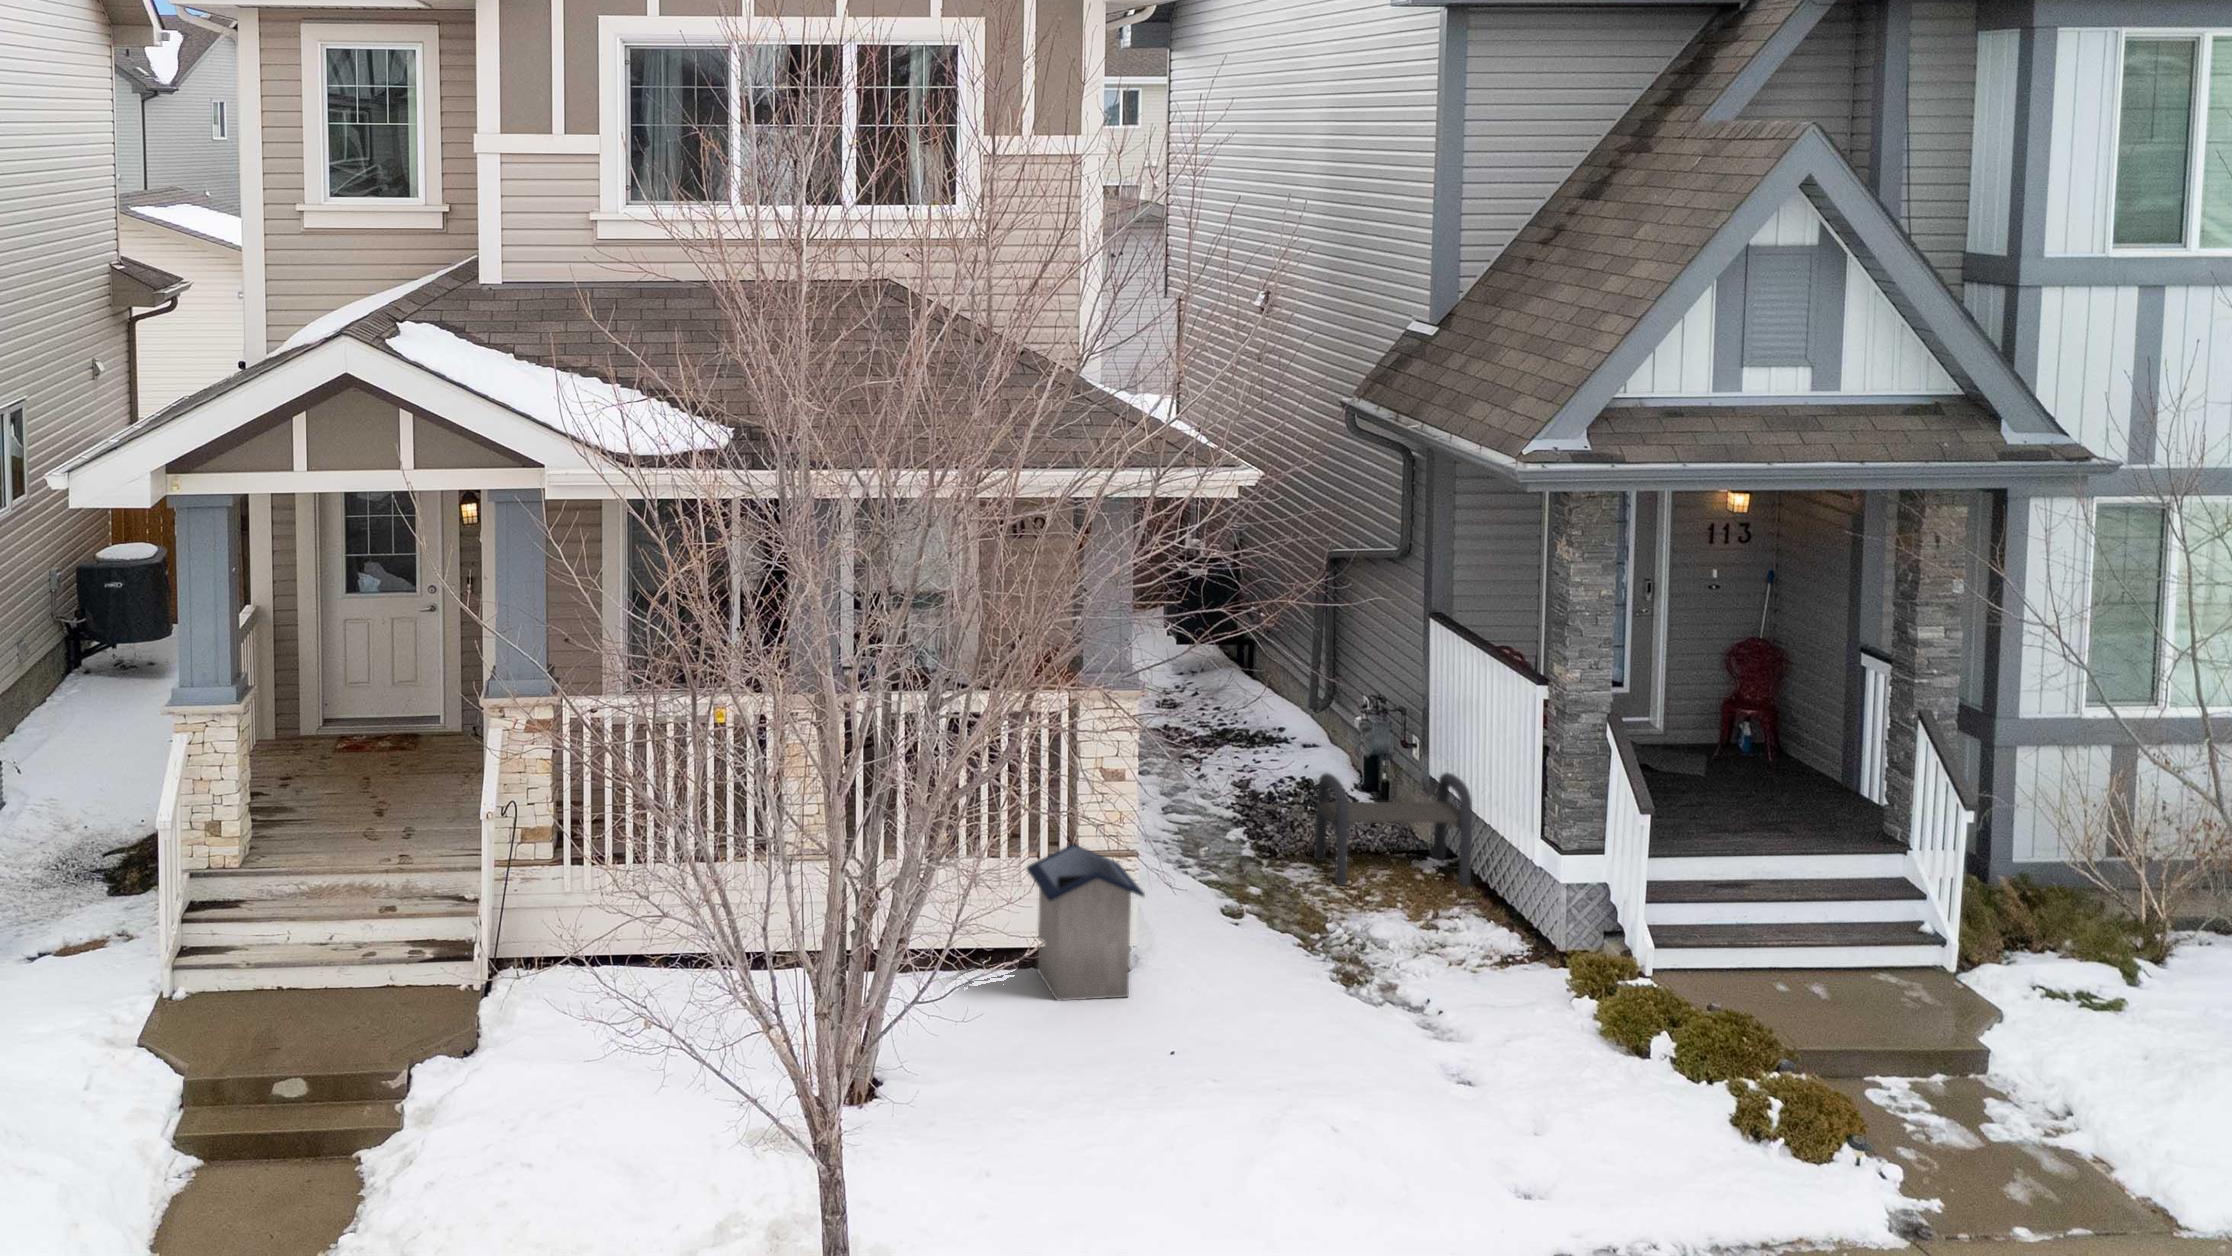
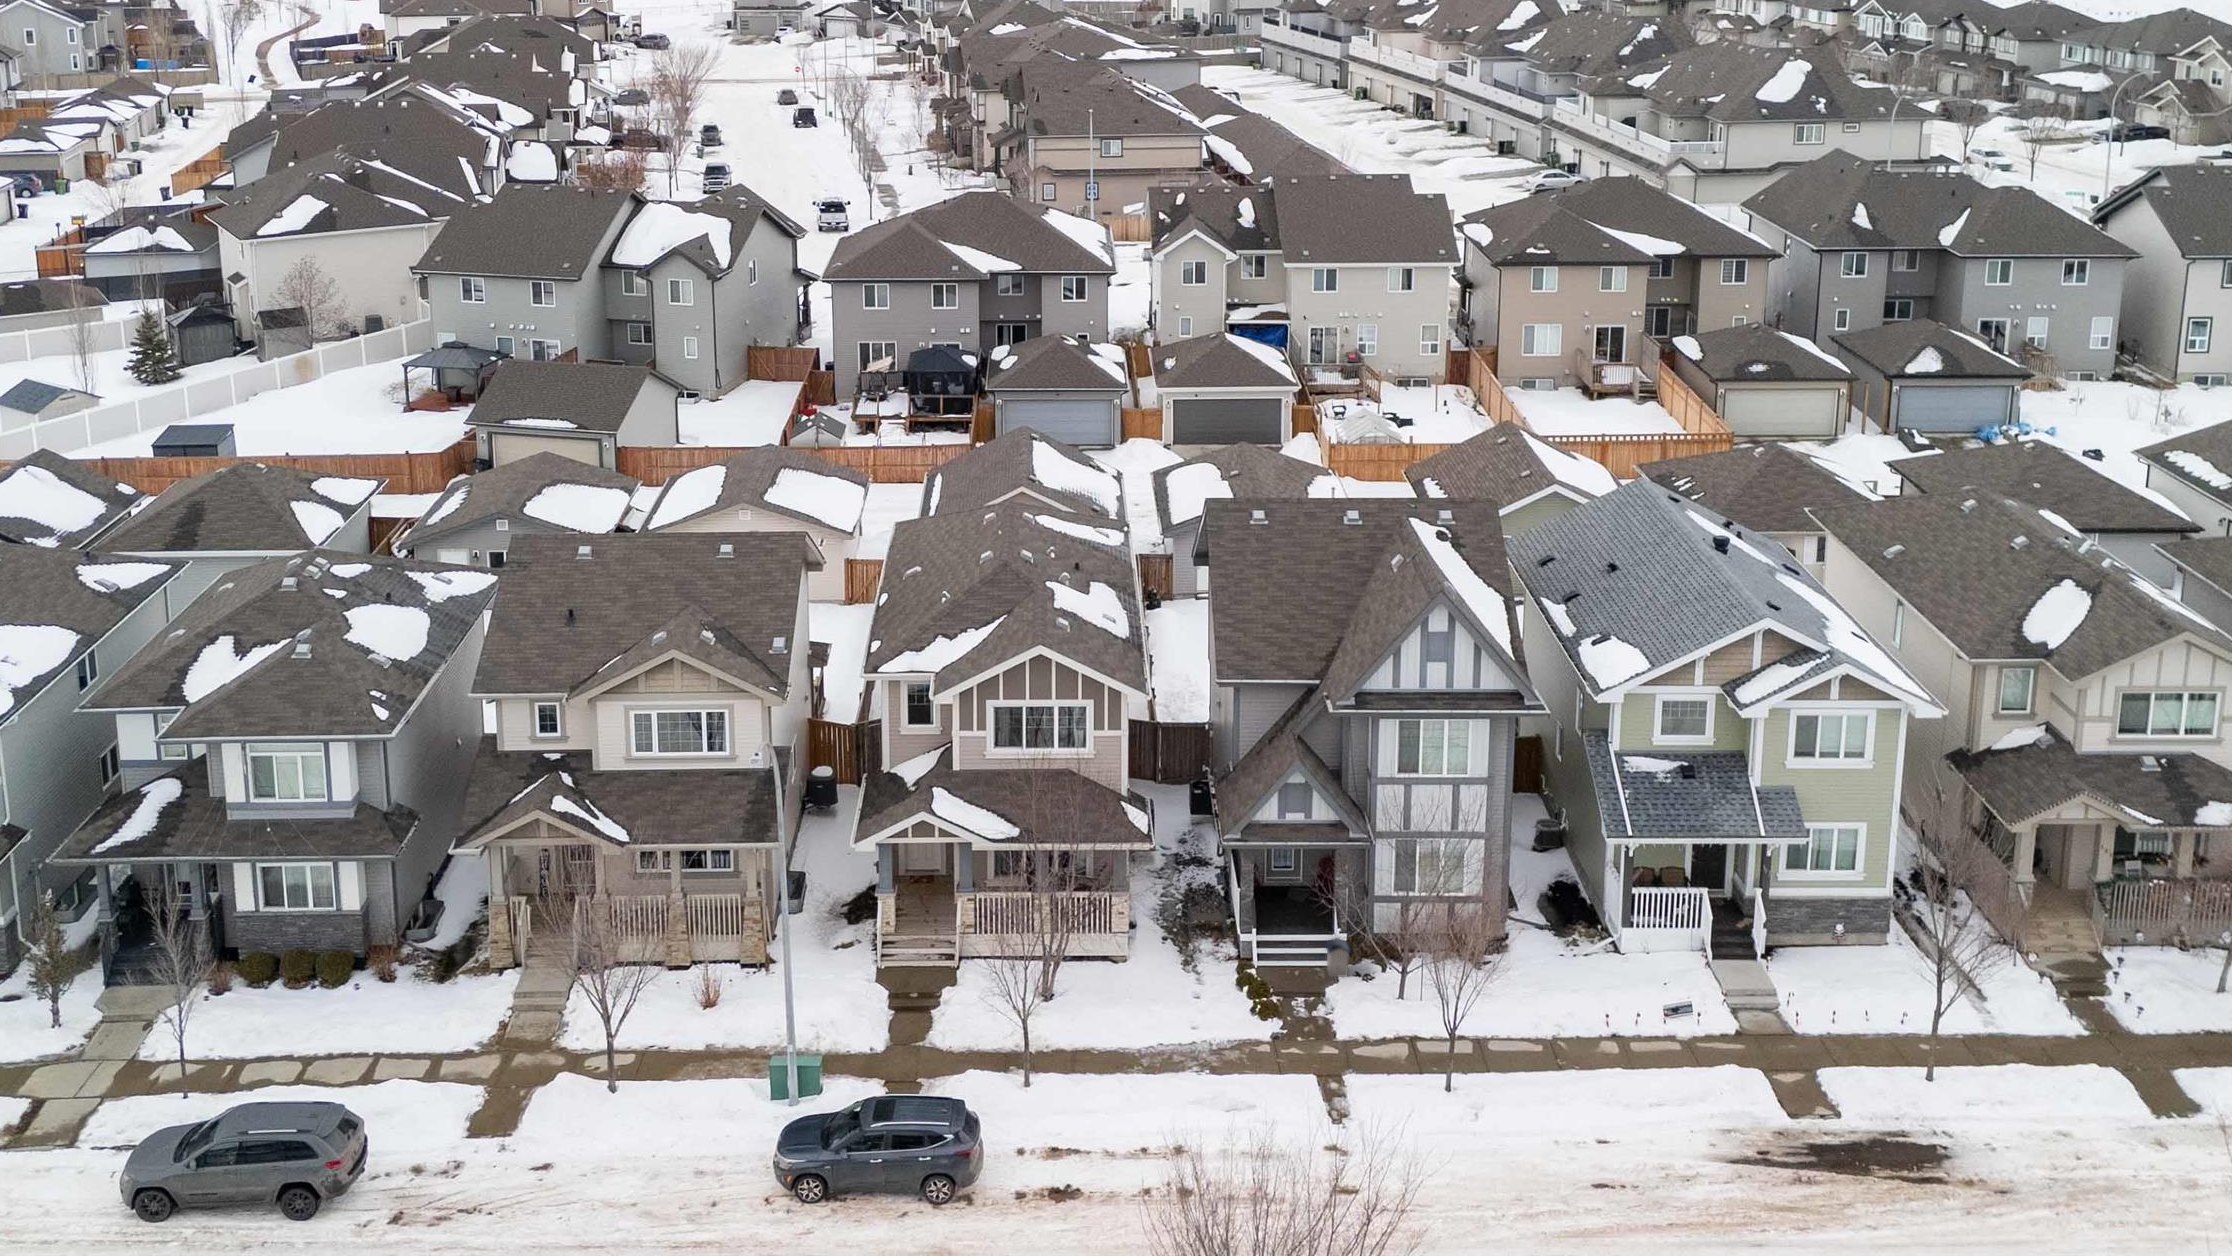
trash can: present [1027,844,1144,1001] -> present [1325,938,1351,977]

